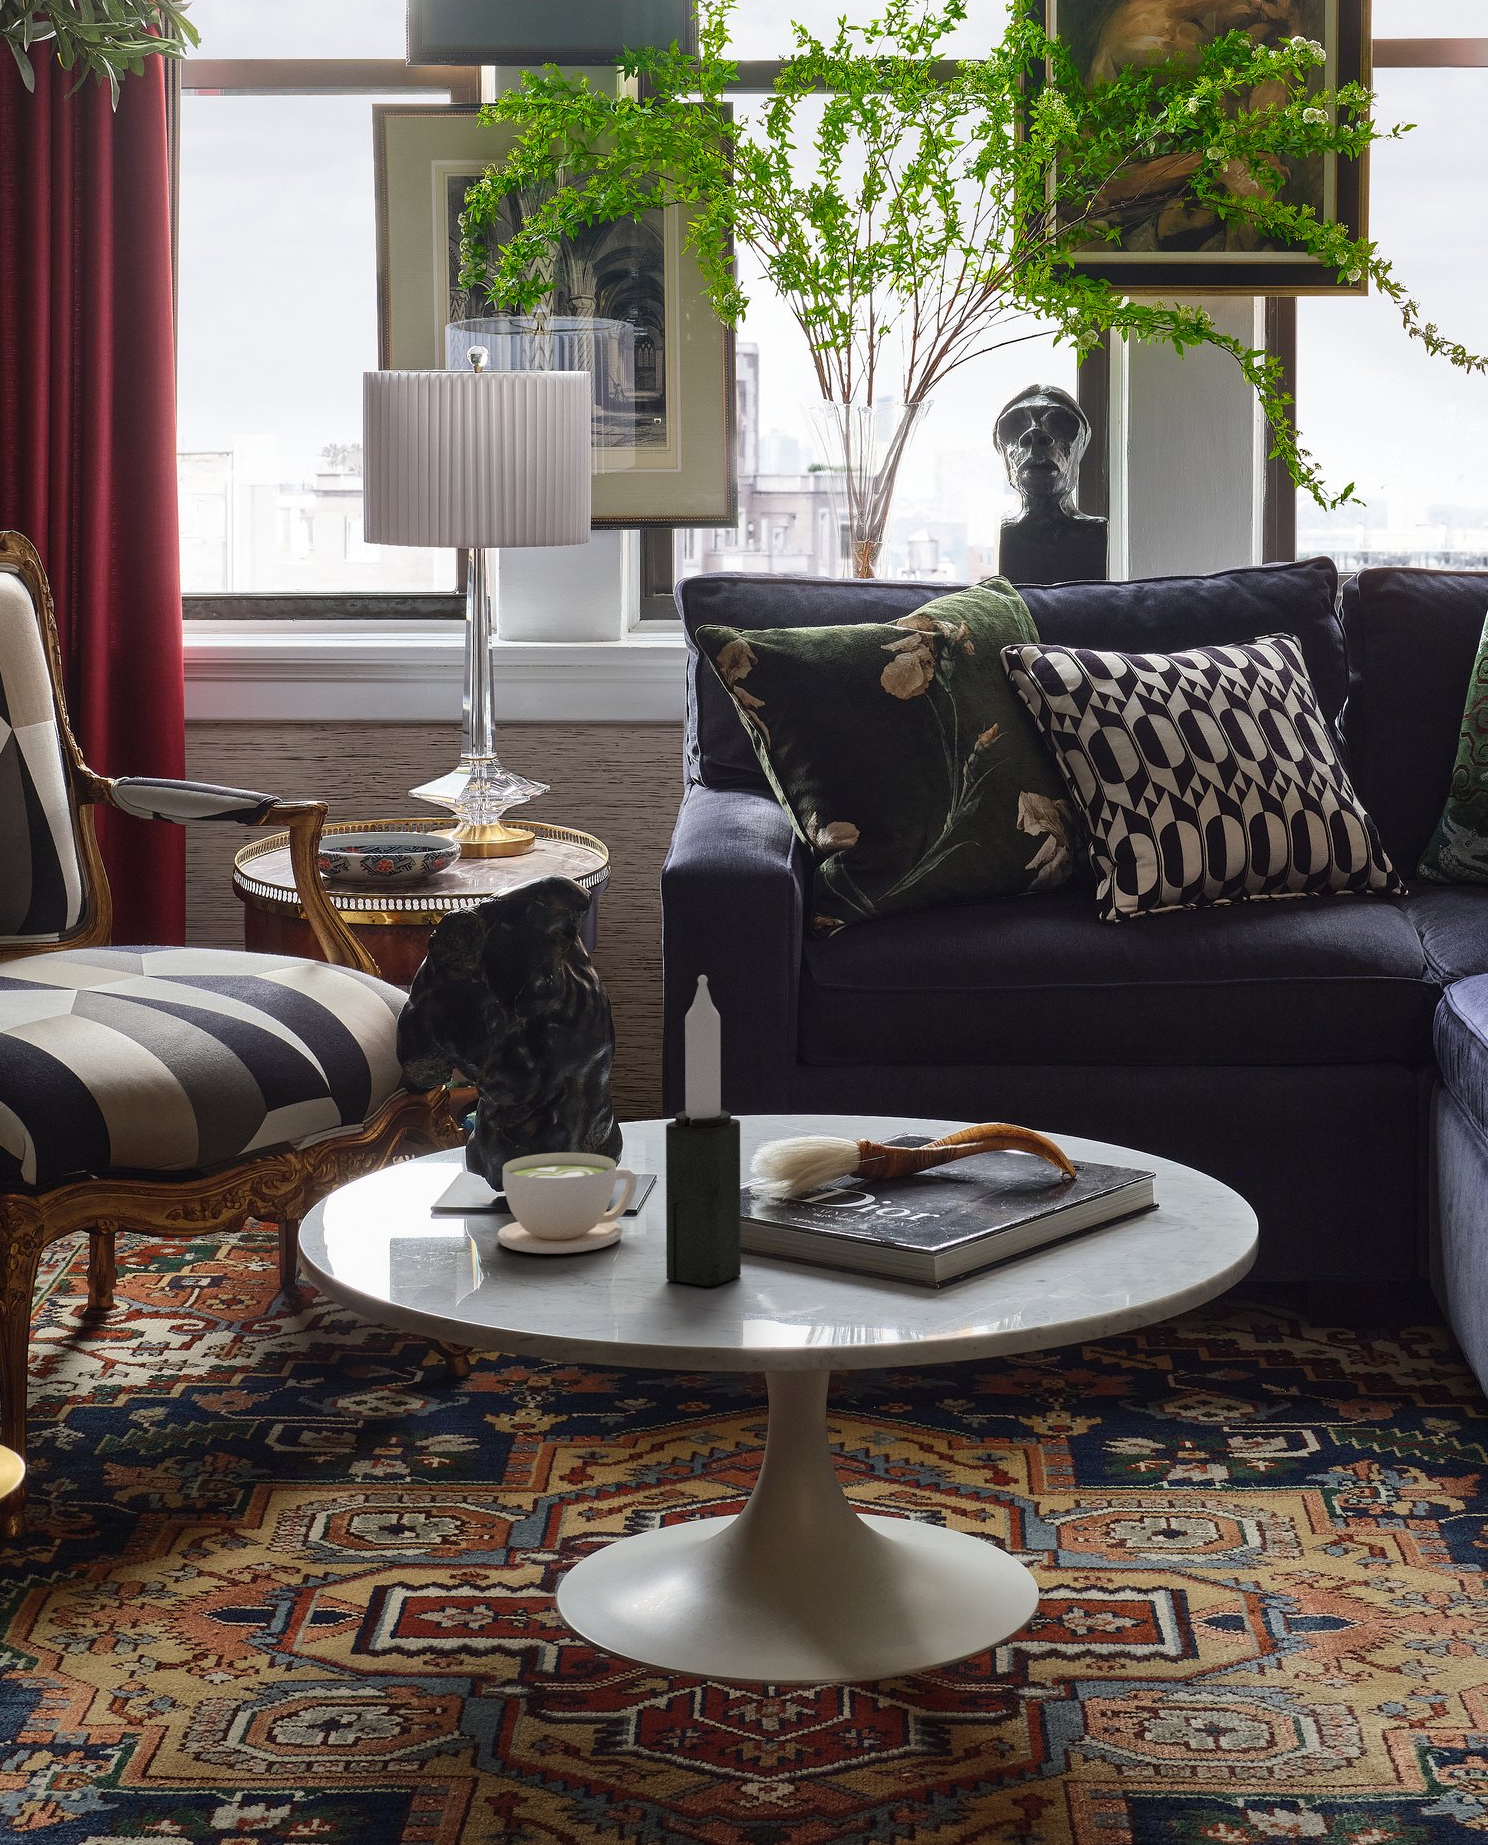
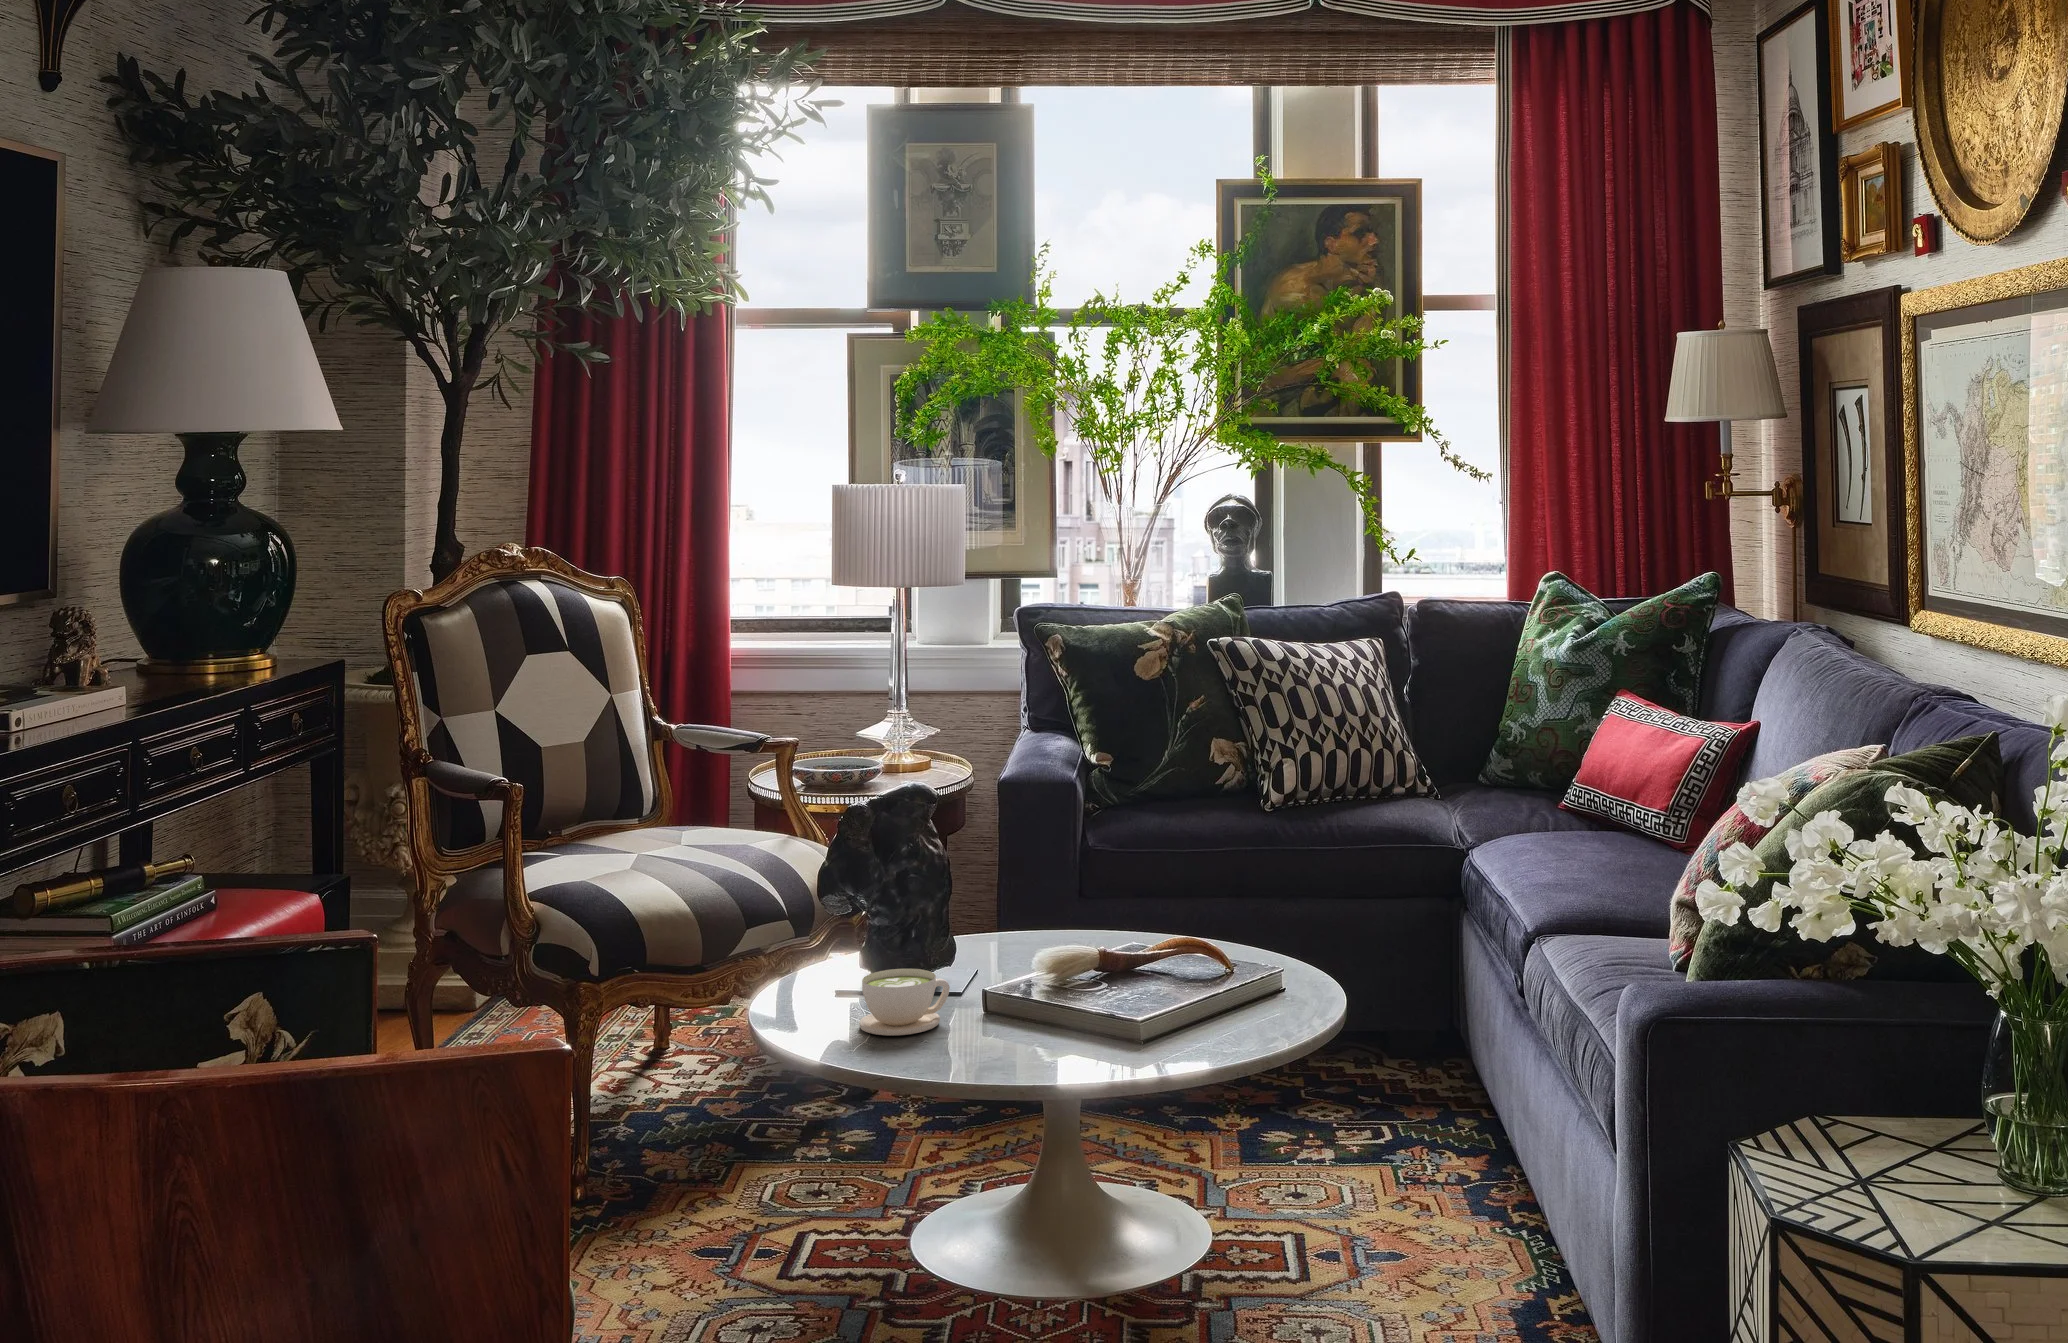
candle: present [666,975,741,1286] -> none [962,858,1012,1059]

